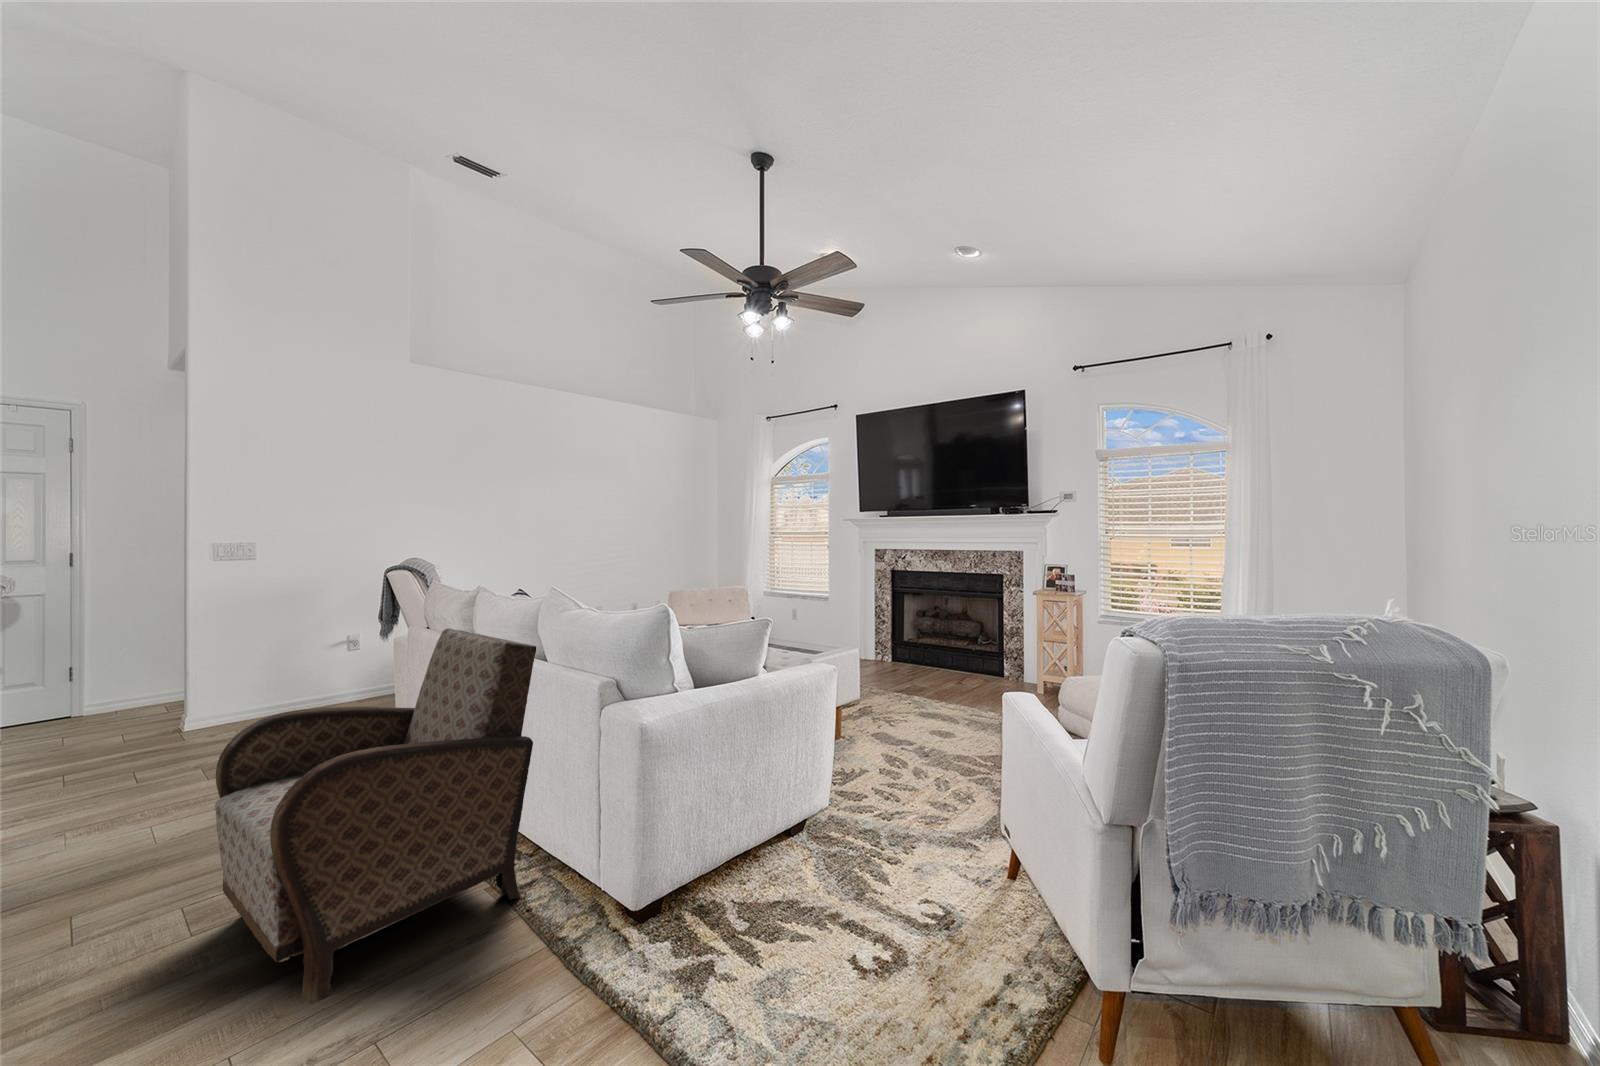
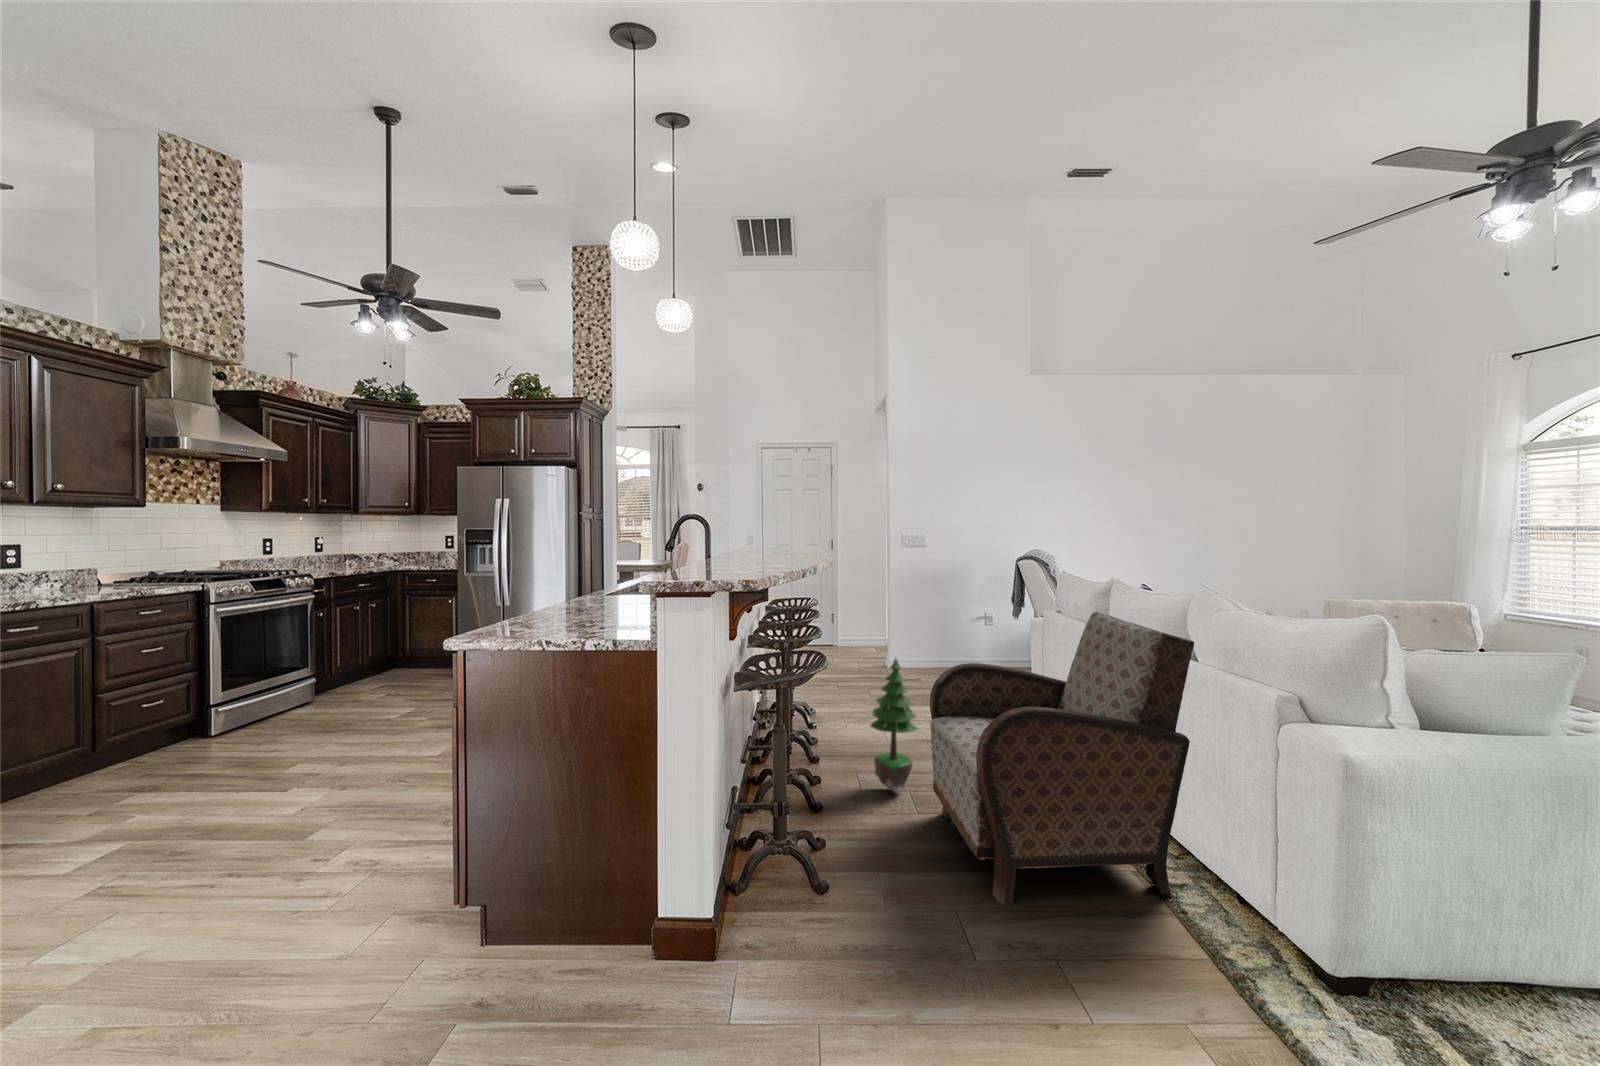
potted tree: none [107,726,204,915] -> present [871,659,918,791]

